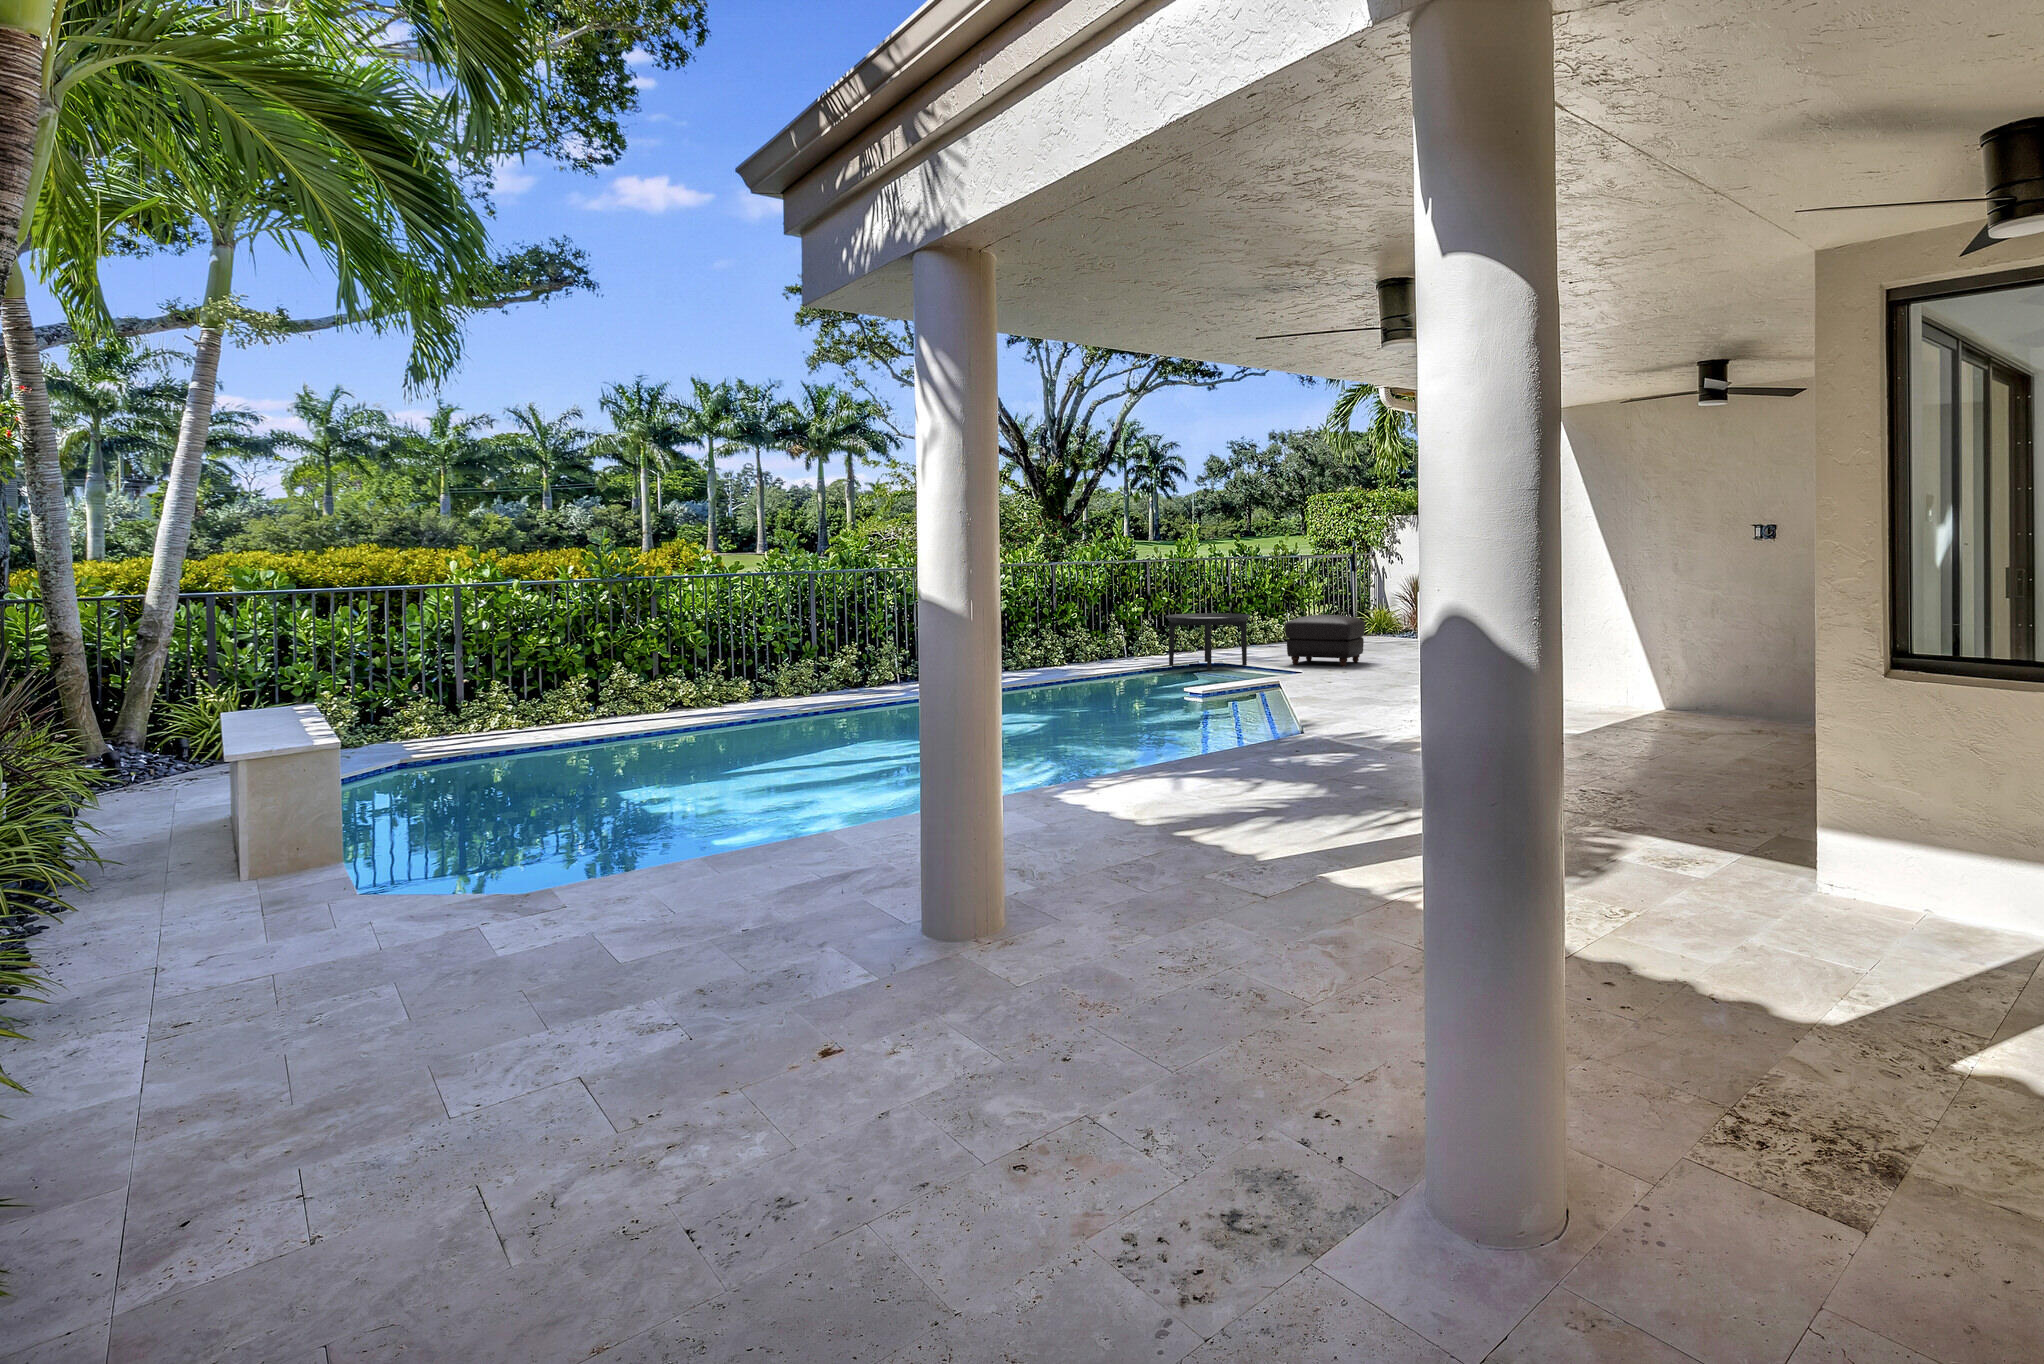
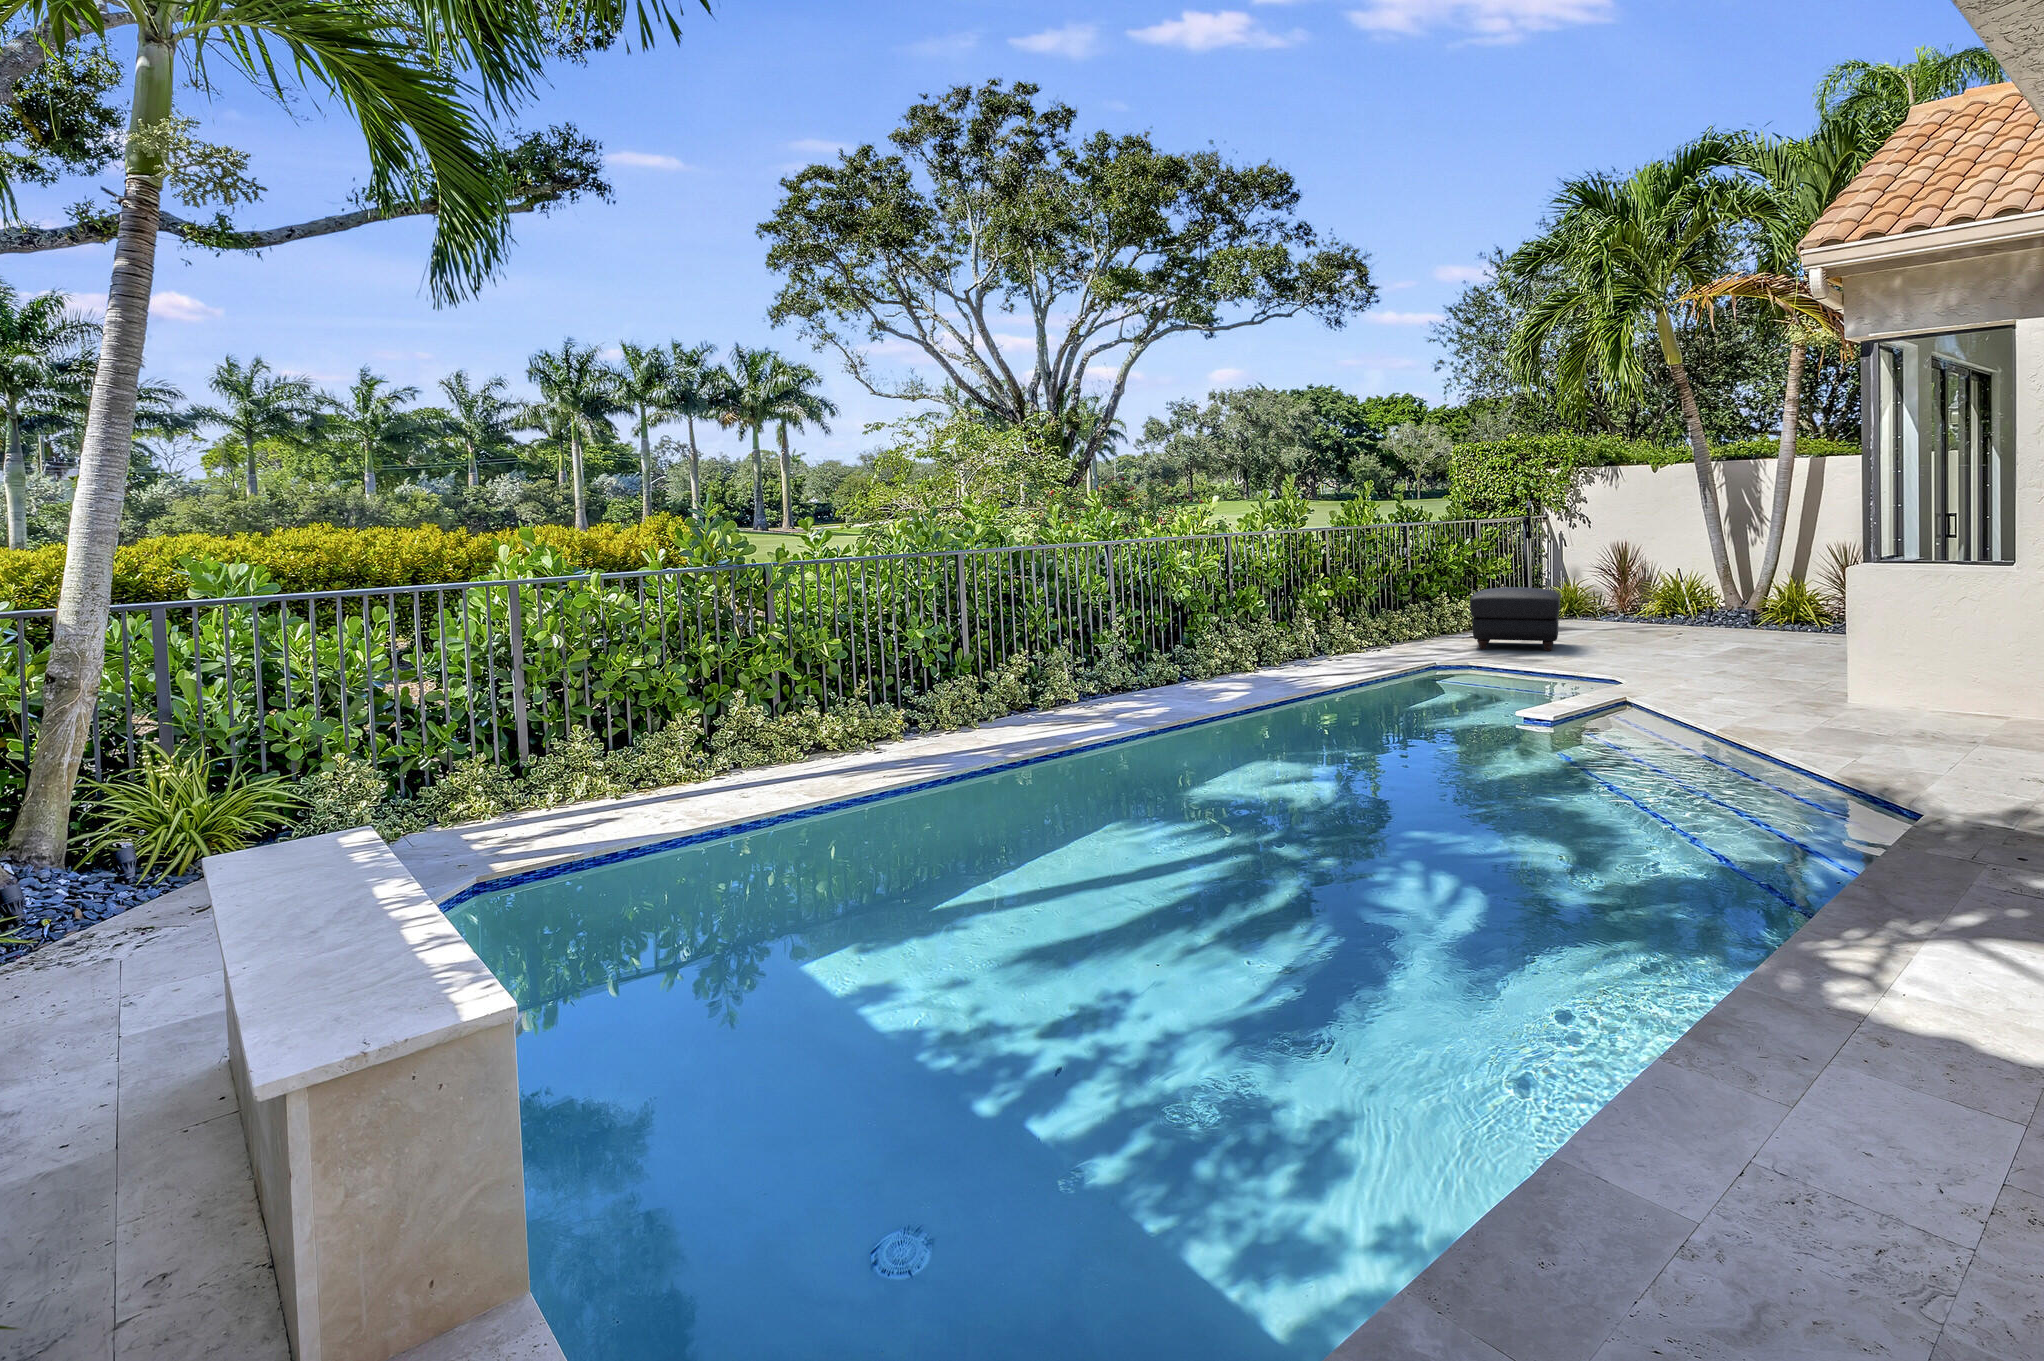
round table: present [1165,613,1250,669] -> none [1322,588,1429,658]

